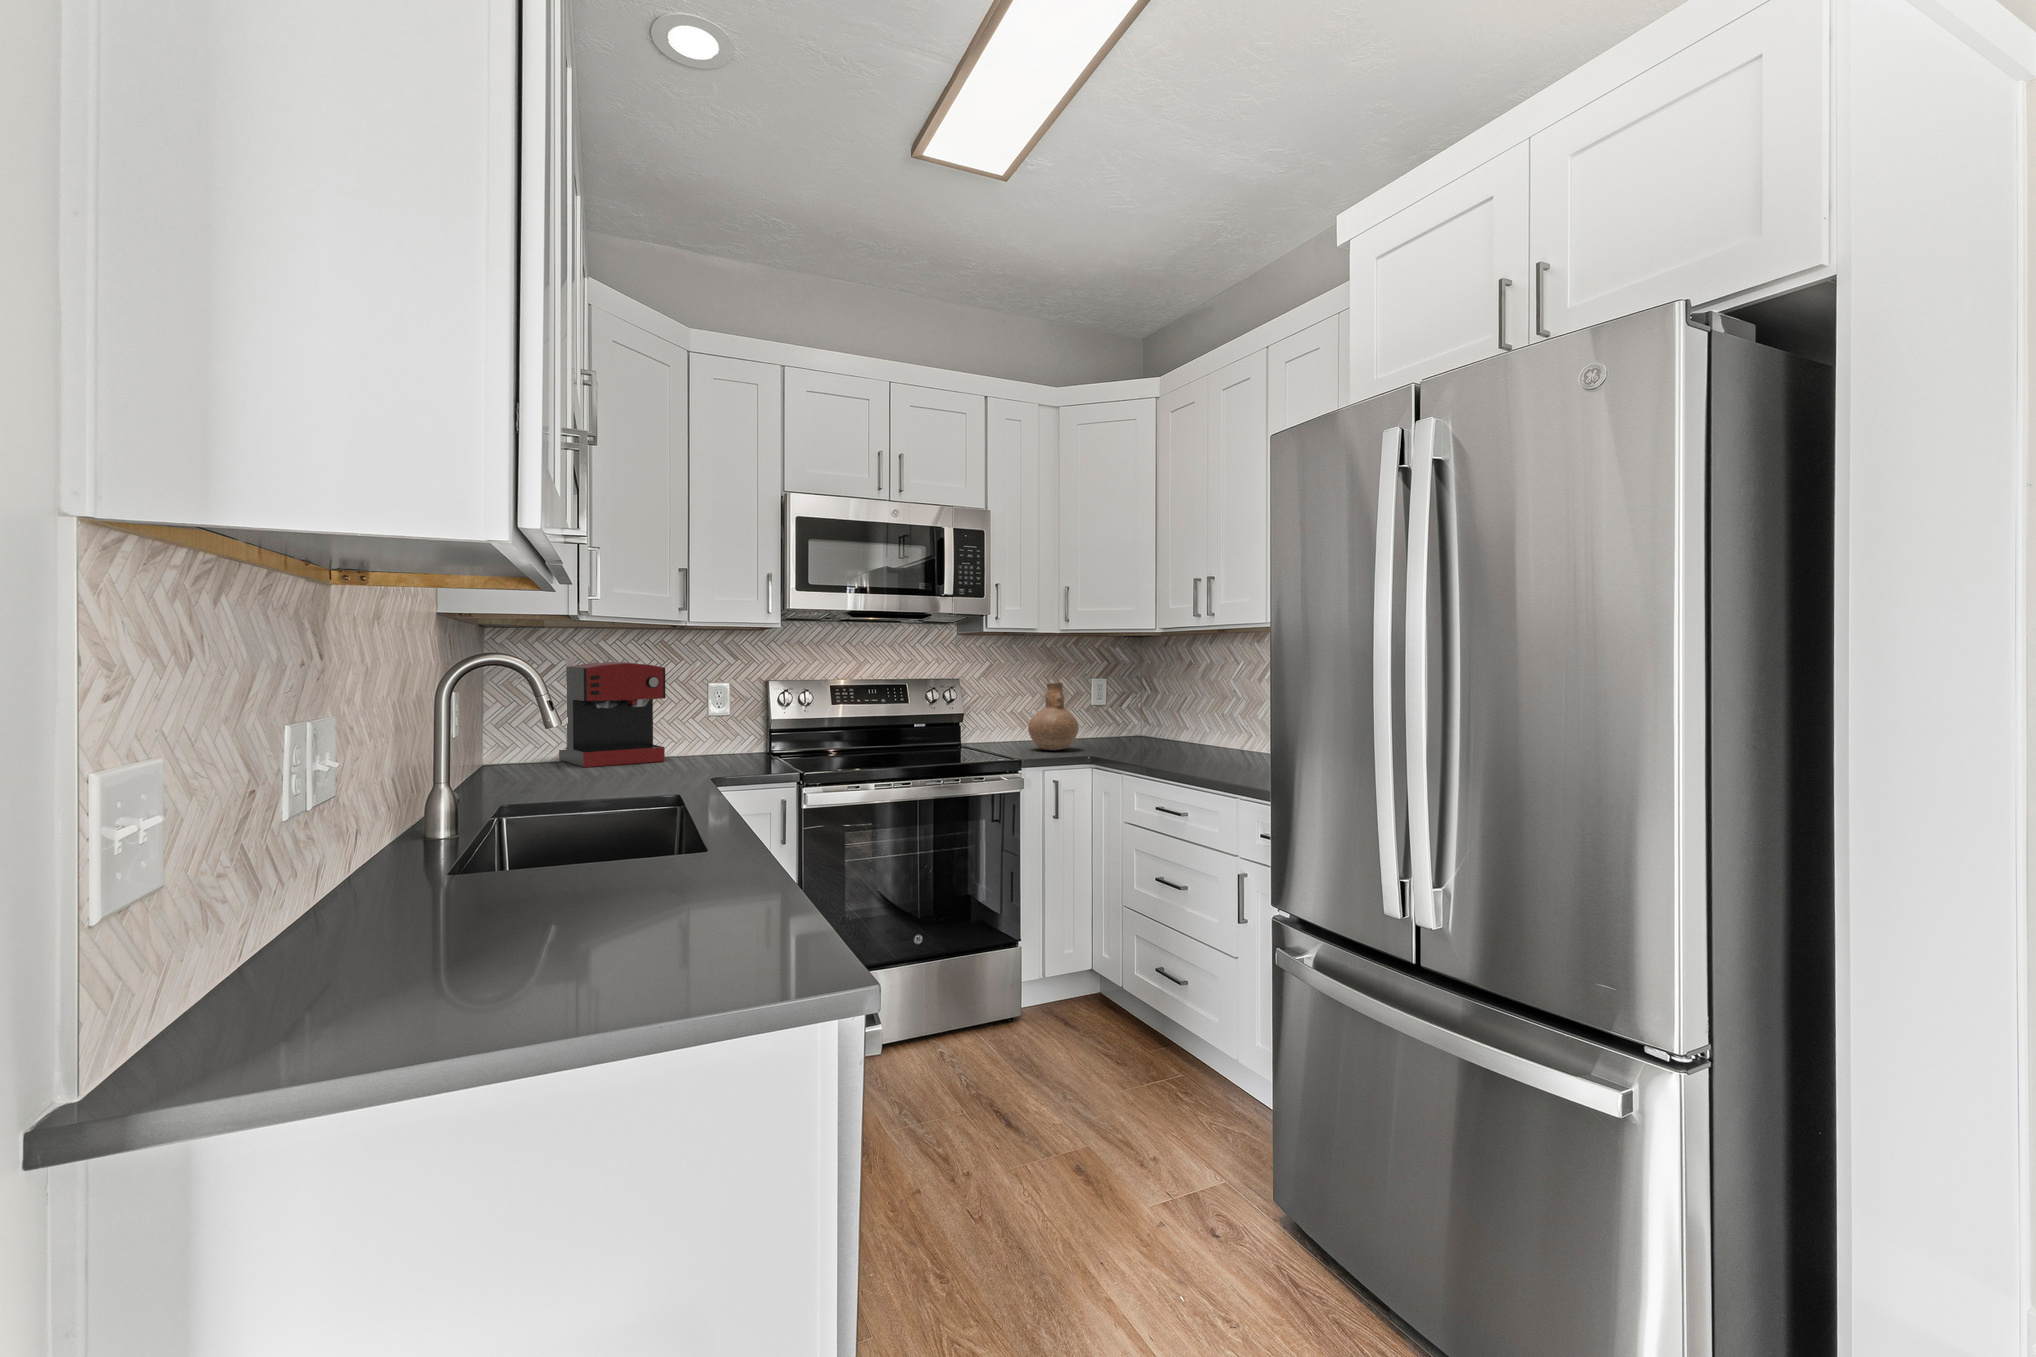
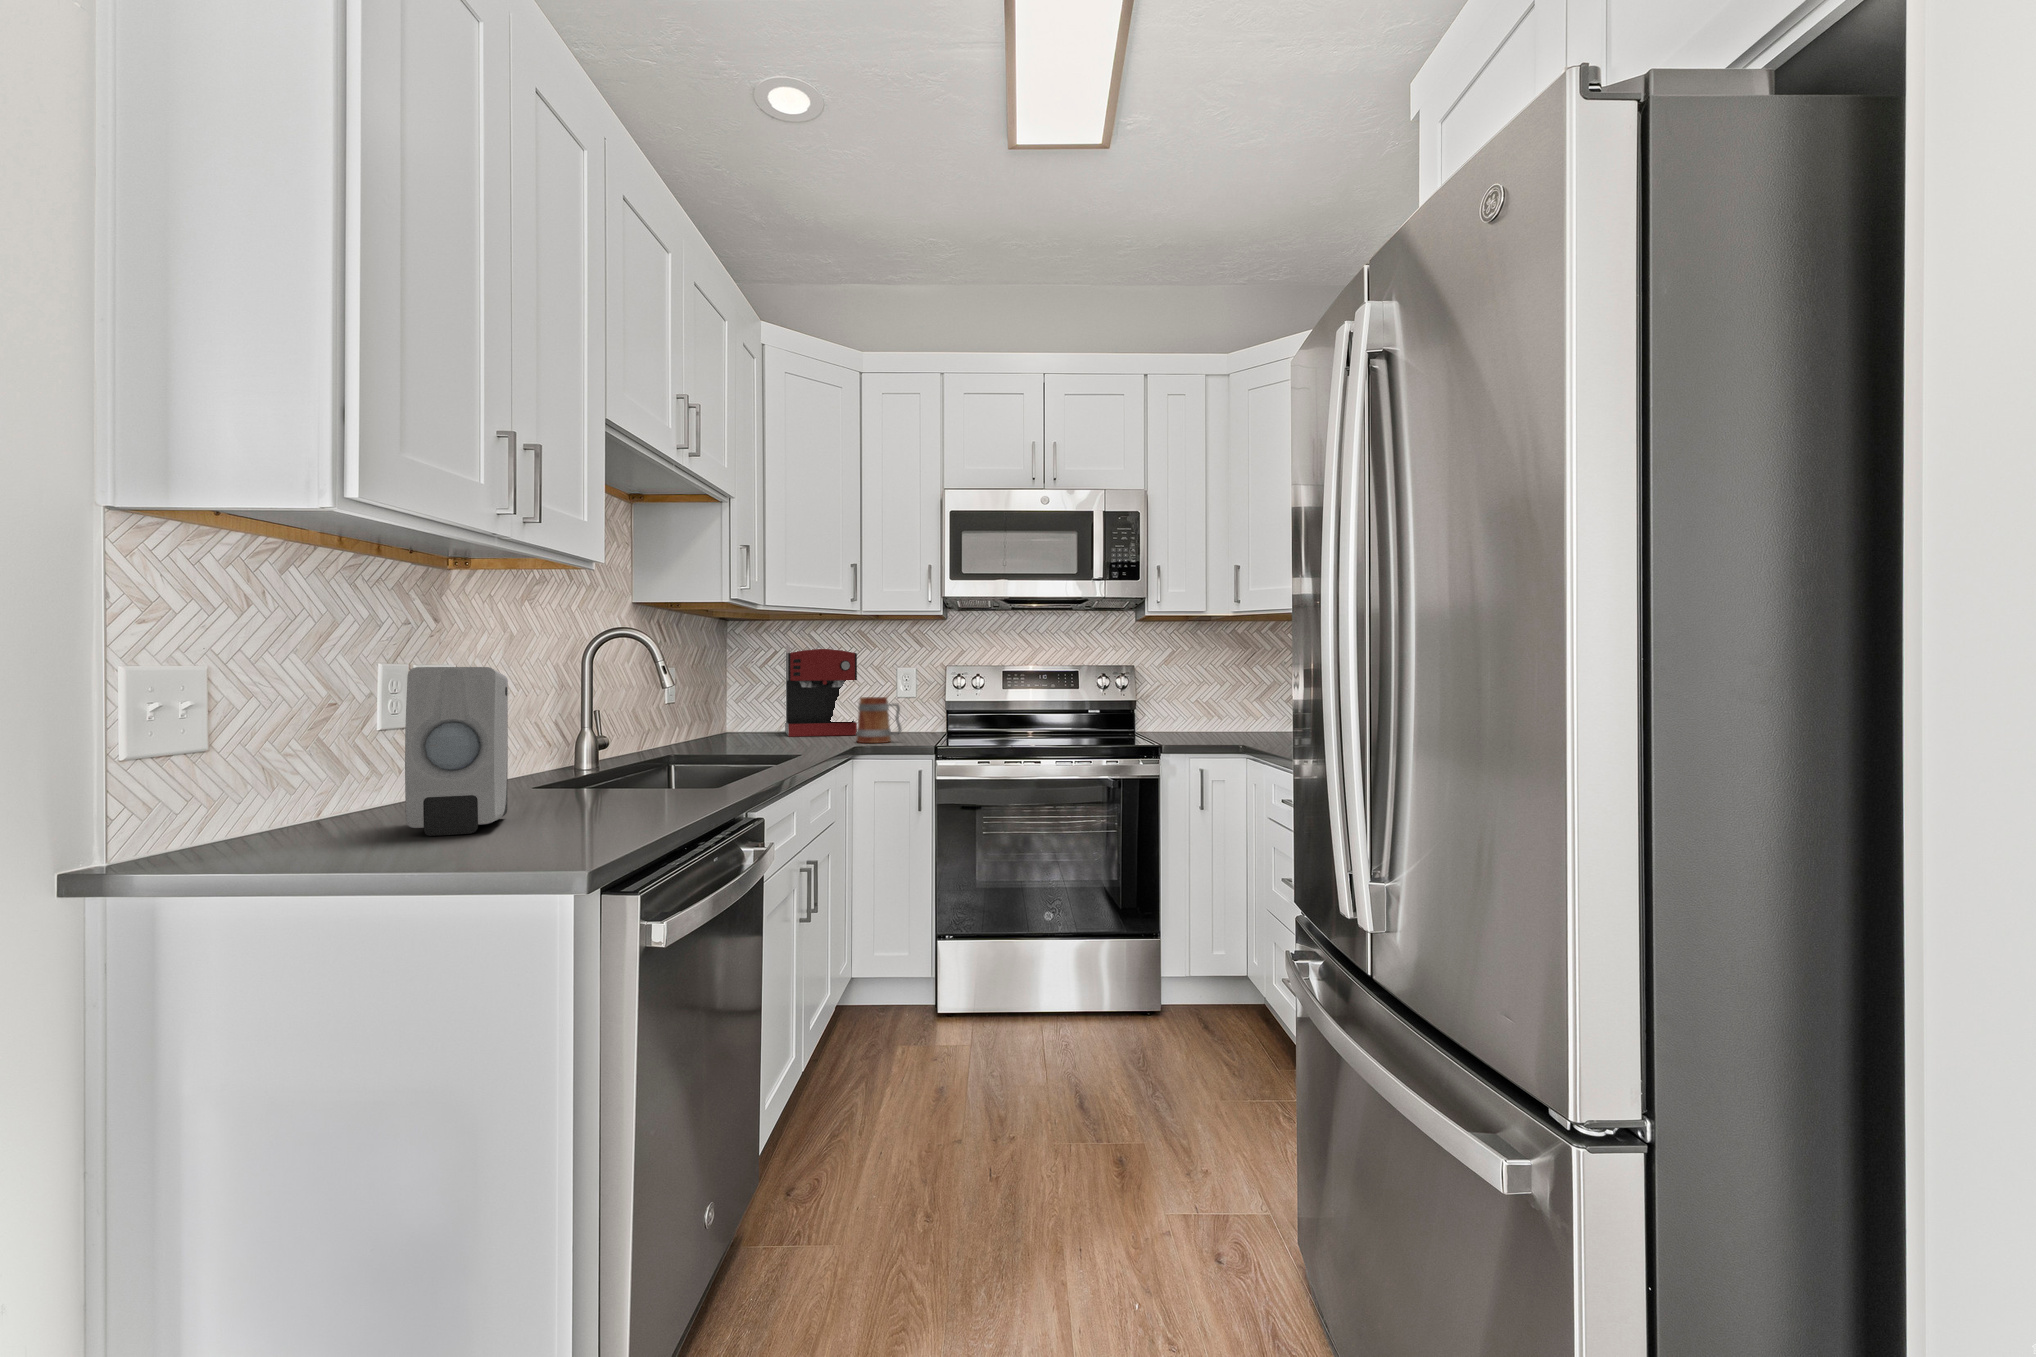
vase: present [1028,683,1079,750] -> none [1196,668,1250,738]
mug: none [693,720,746,774] -> present [857,697,901,743]
soap dispenser: none [446,744,617,999] -> present [405,667,508,836]

